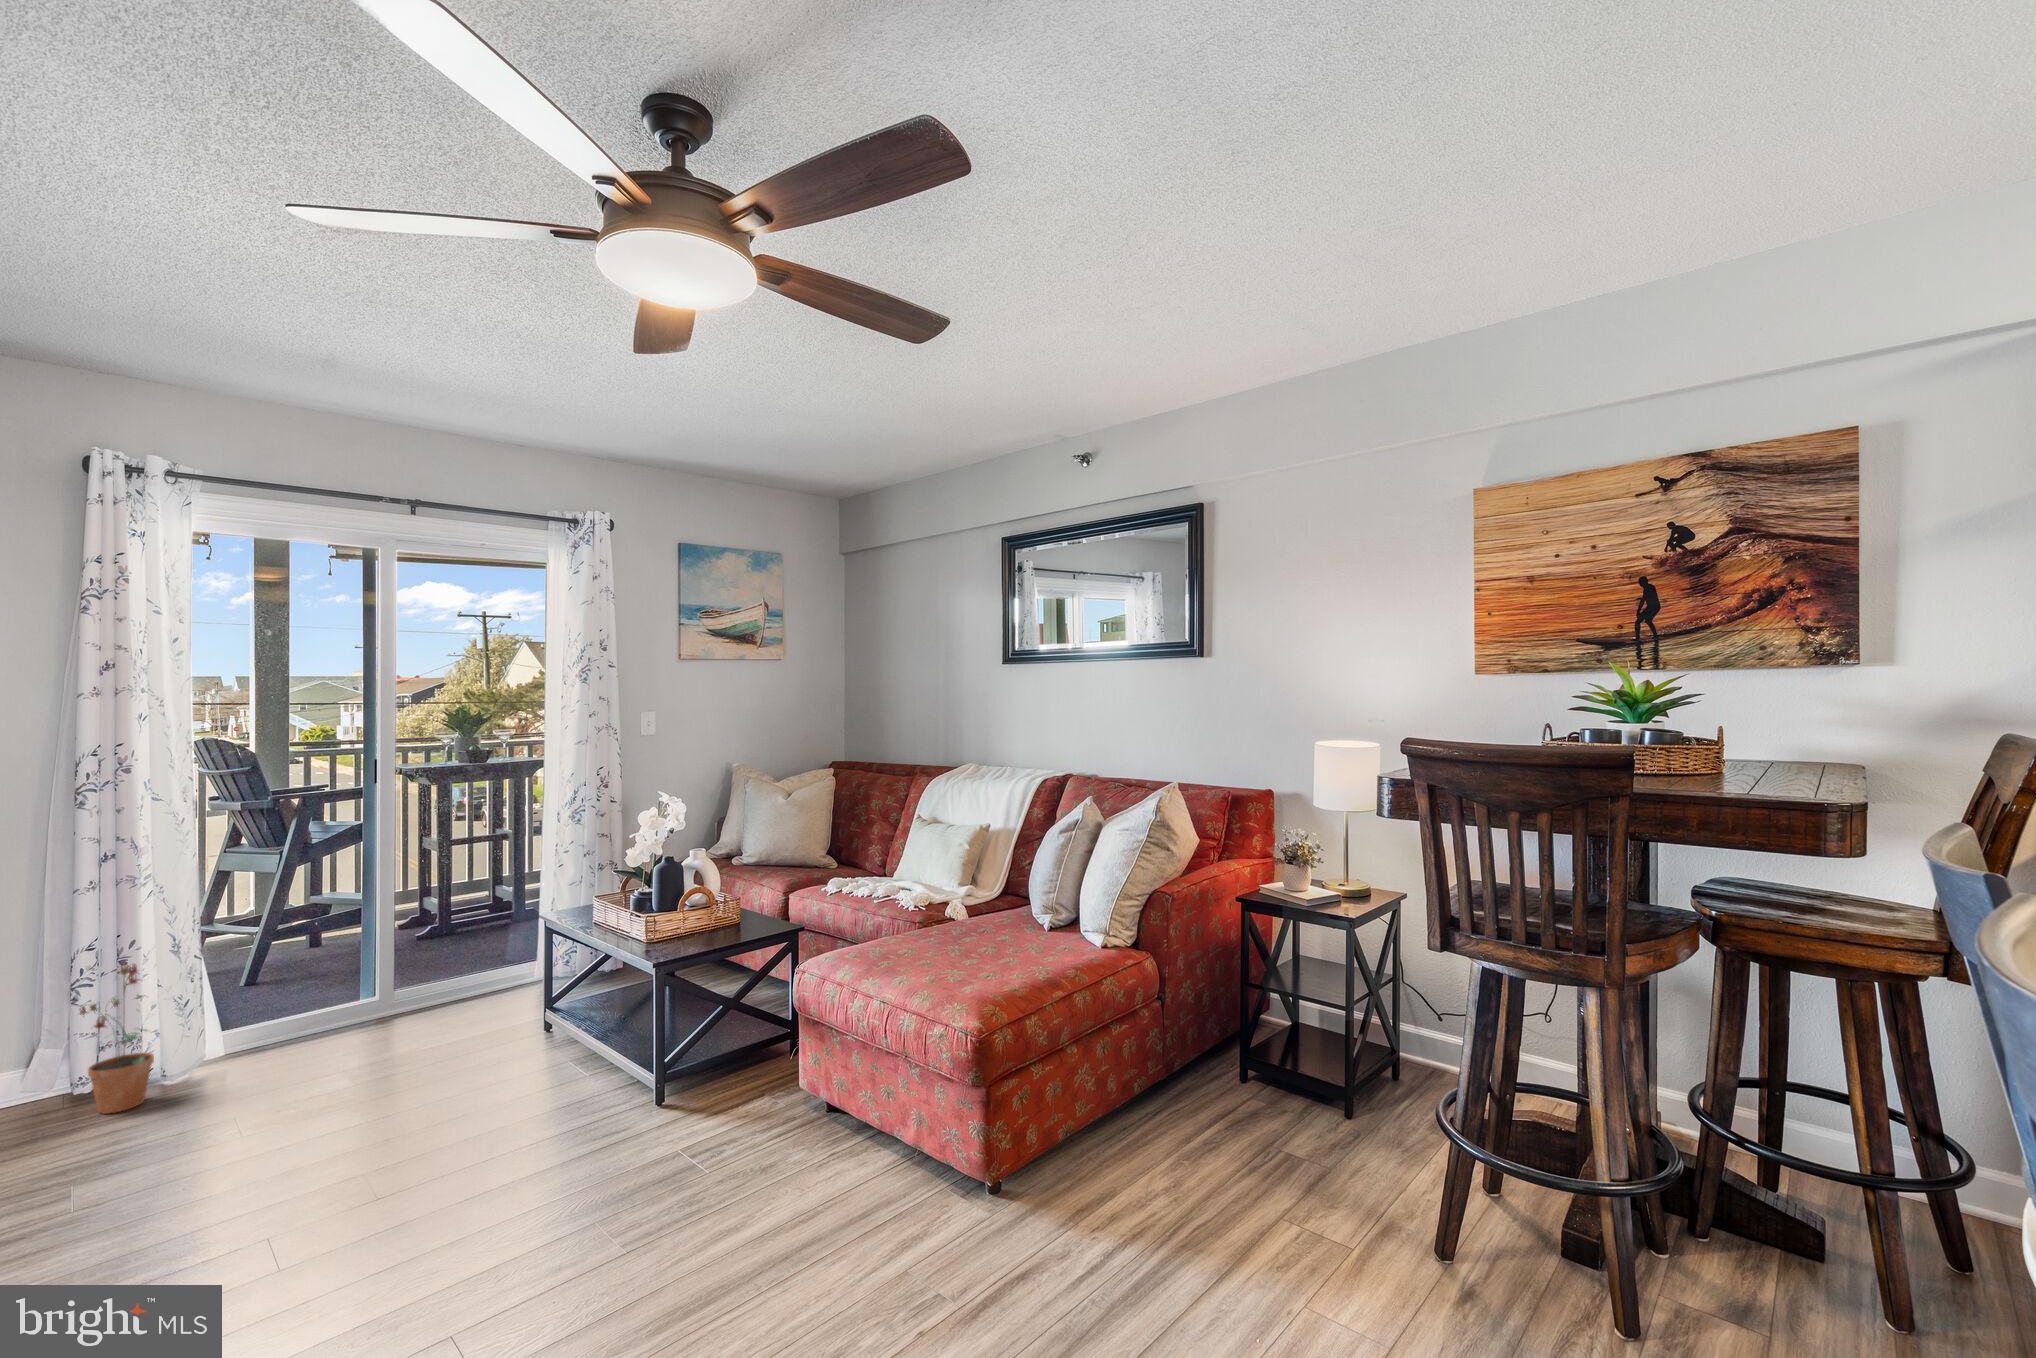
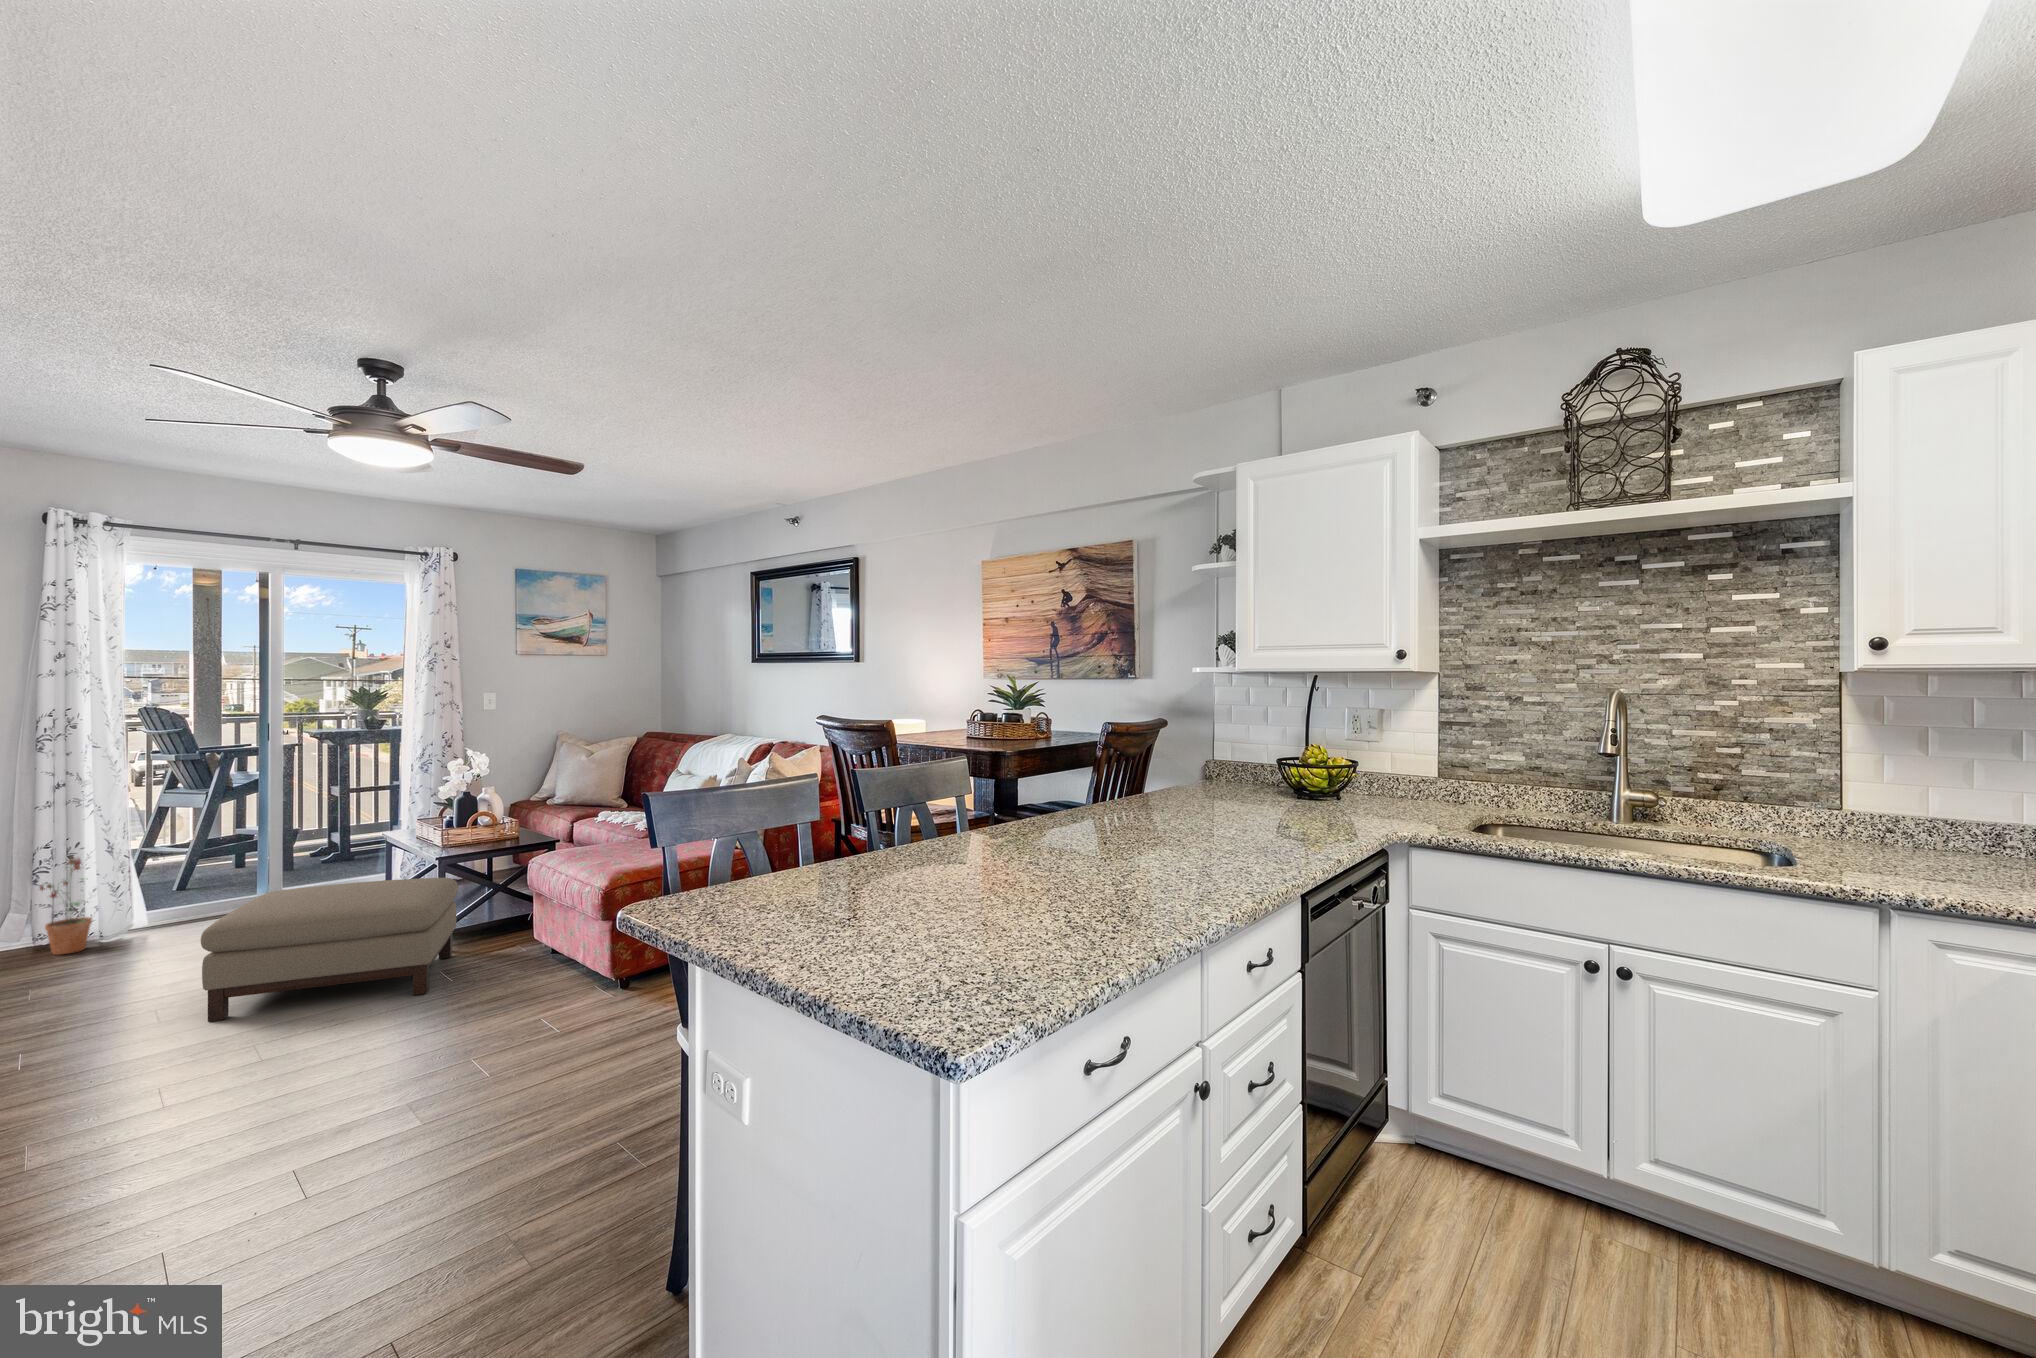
ottoman: none [350,996,700,1276] -> present [201,878,458,1022]

